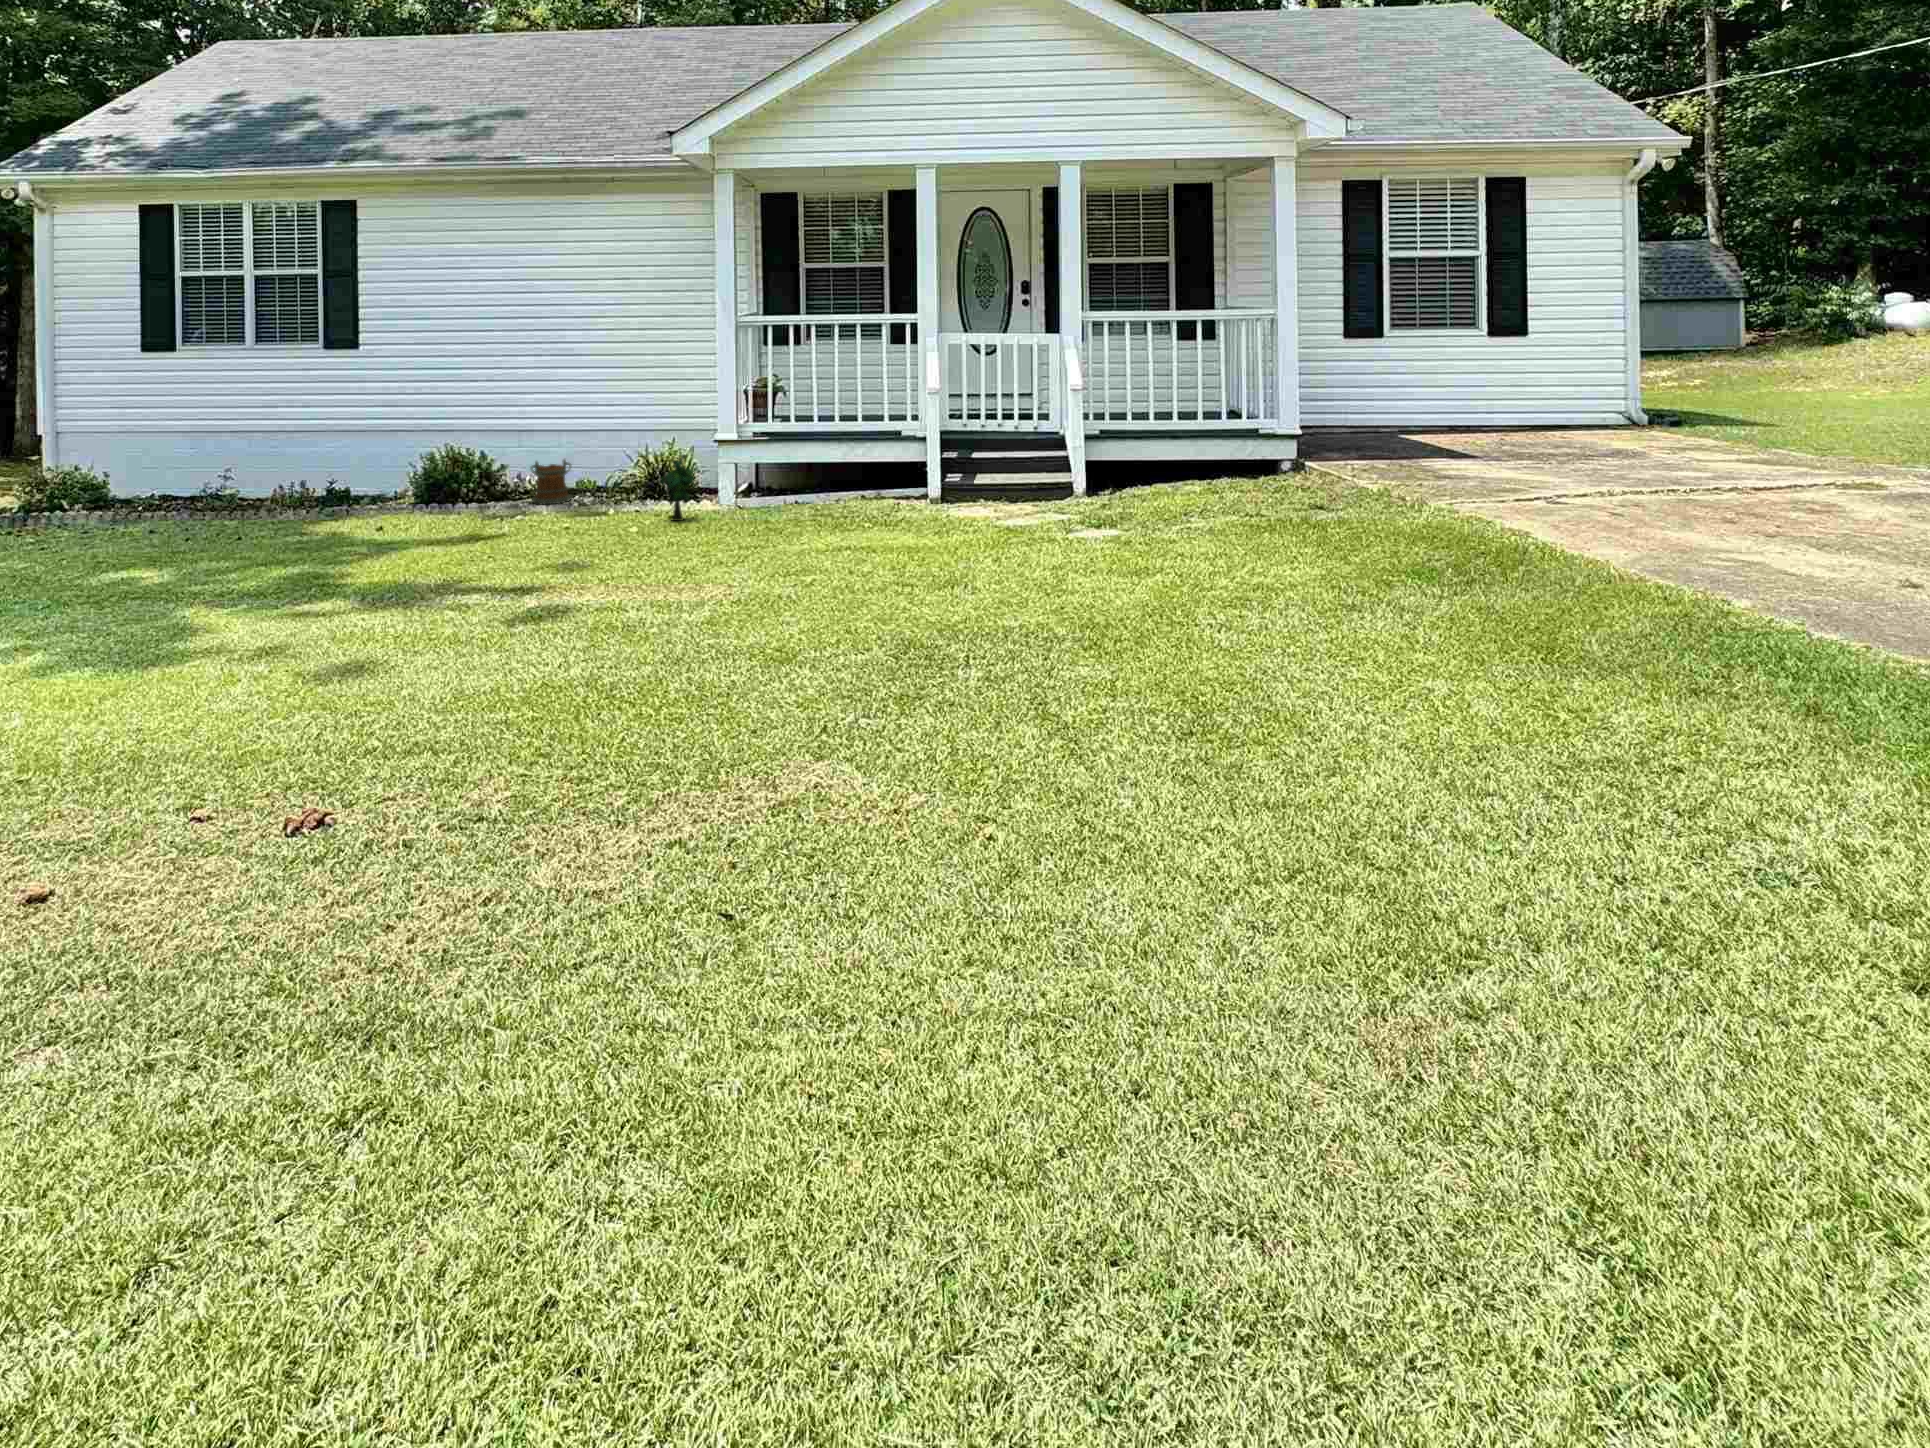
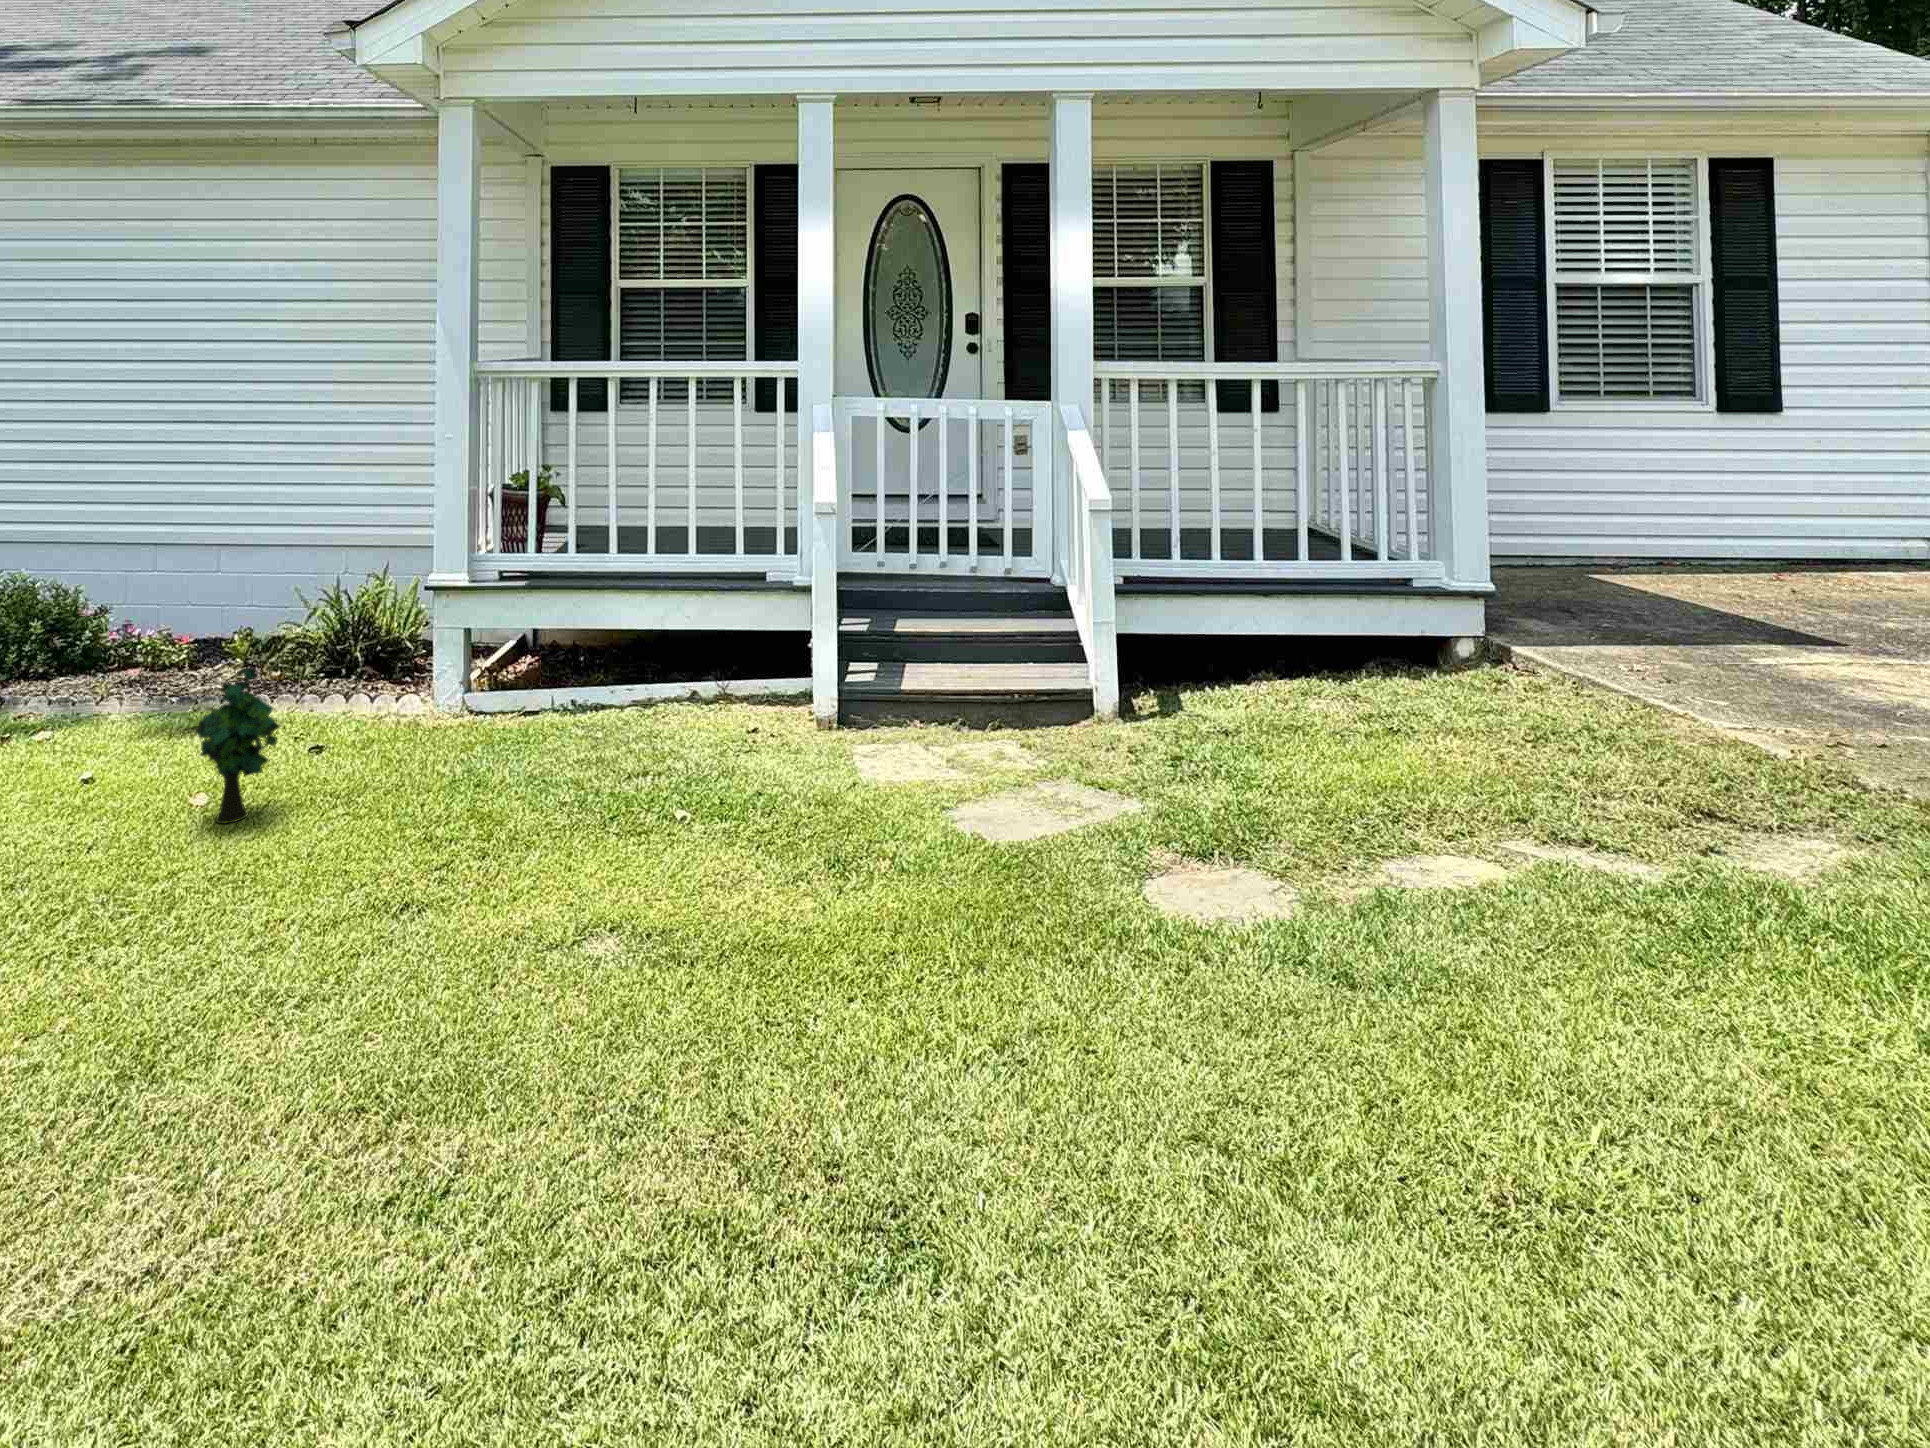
bucket: present [531,459,573,505] -> none [39,628,130,725]

